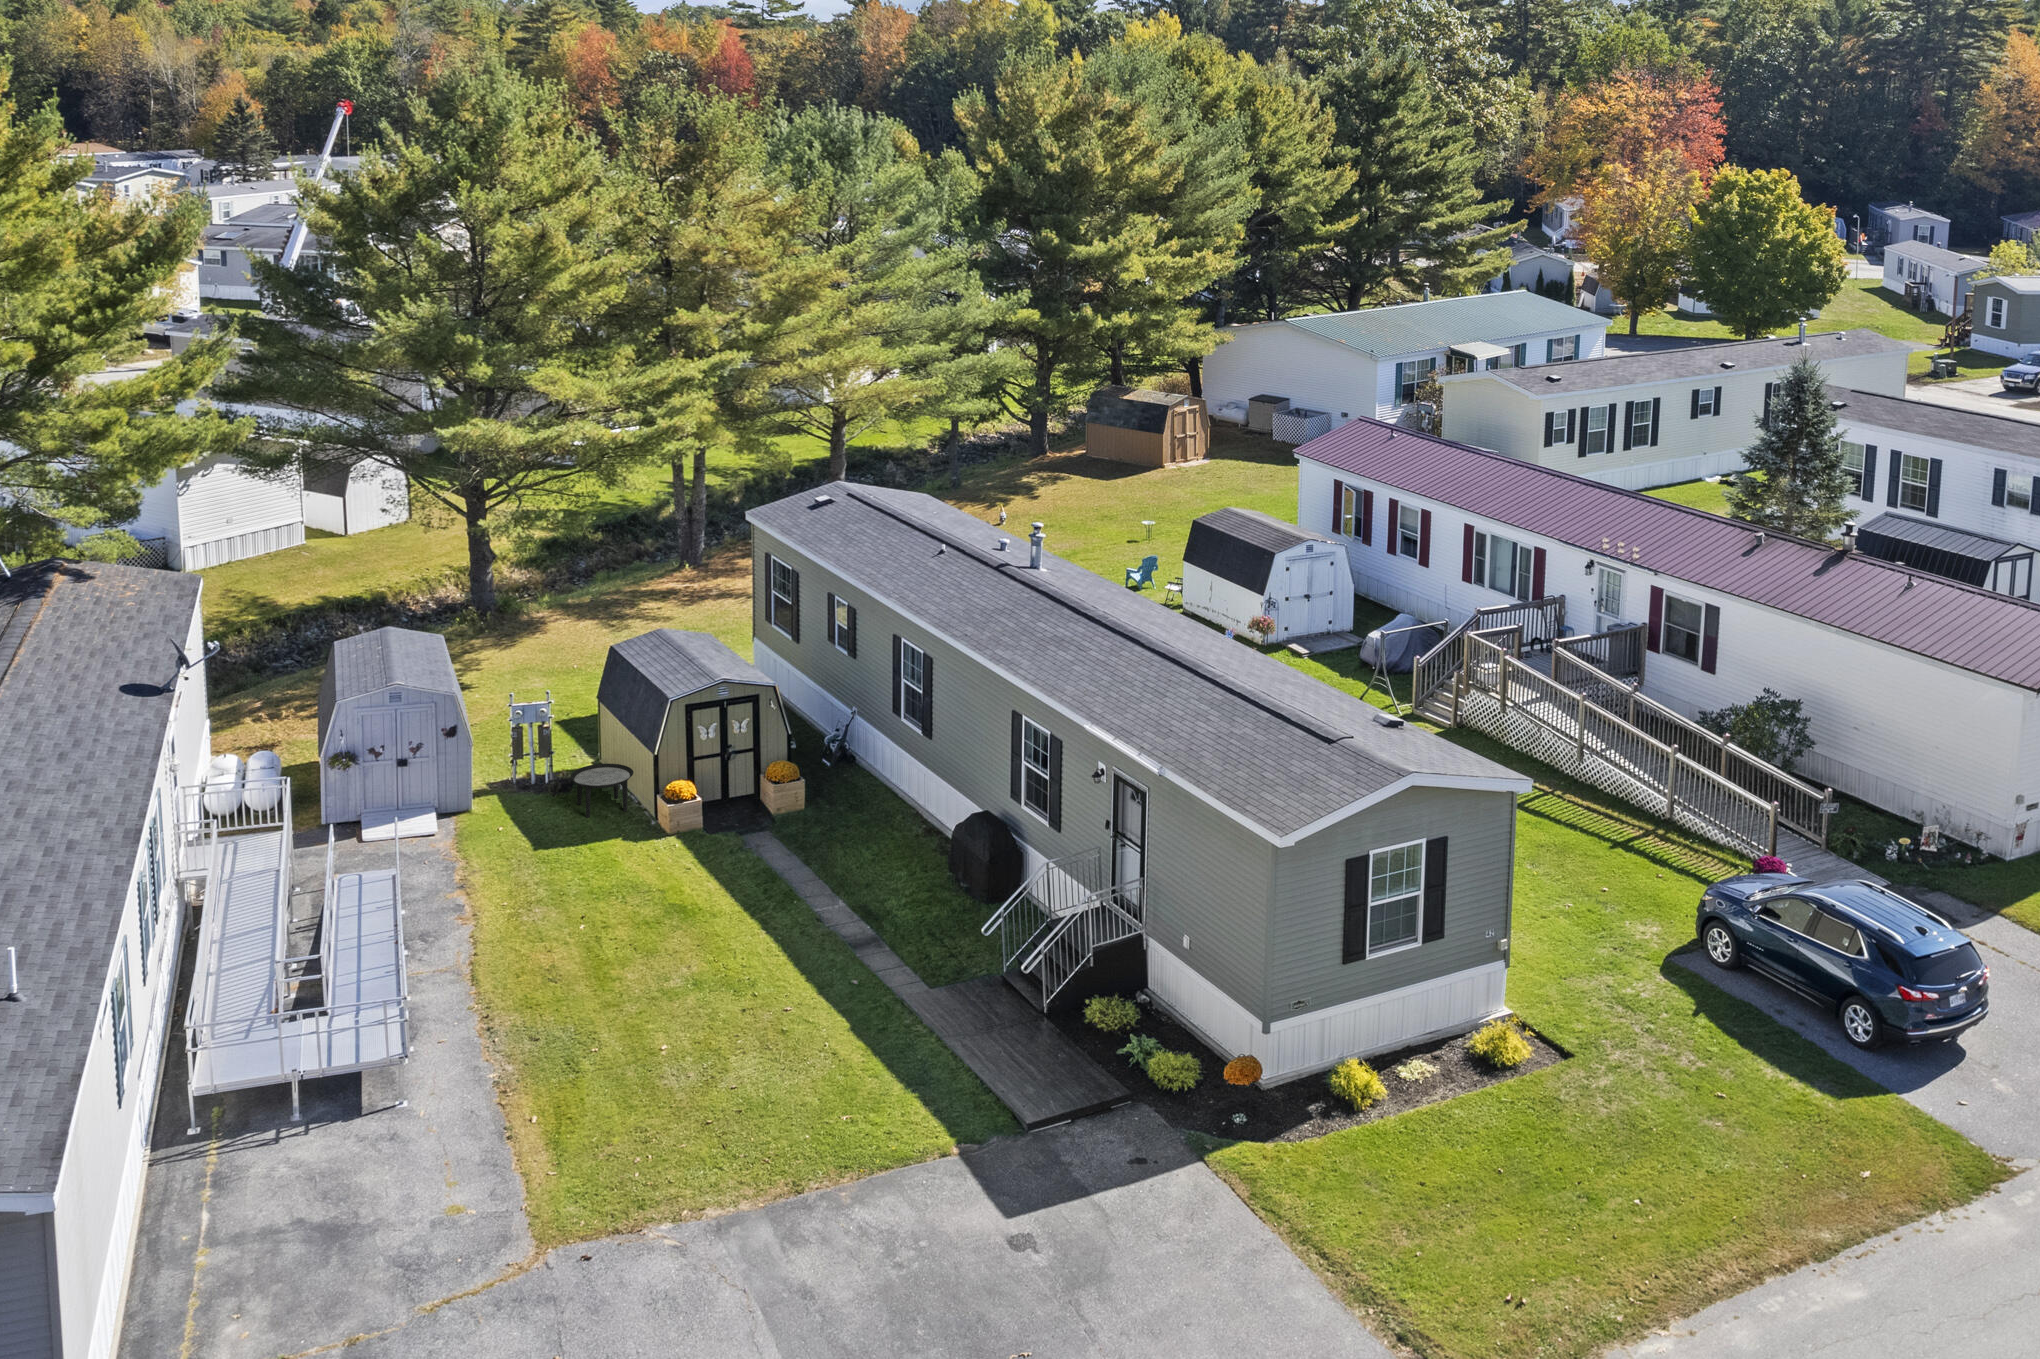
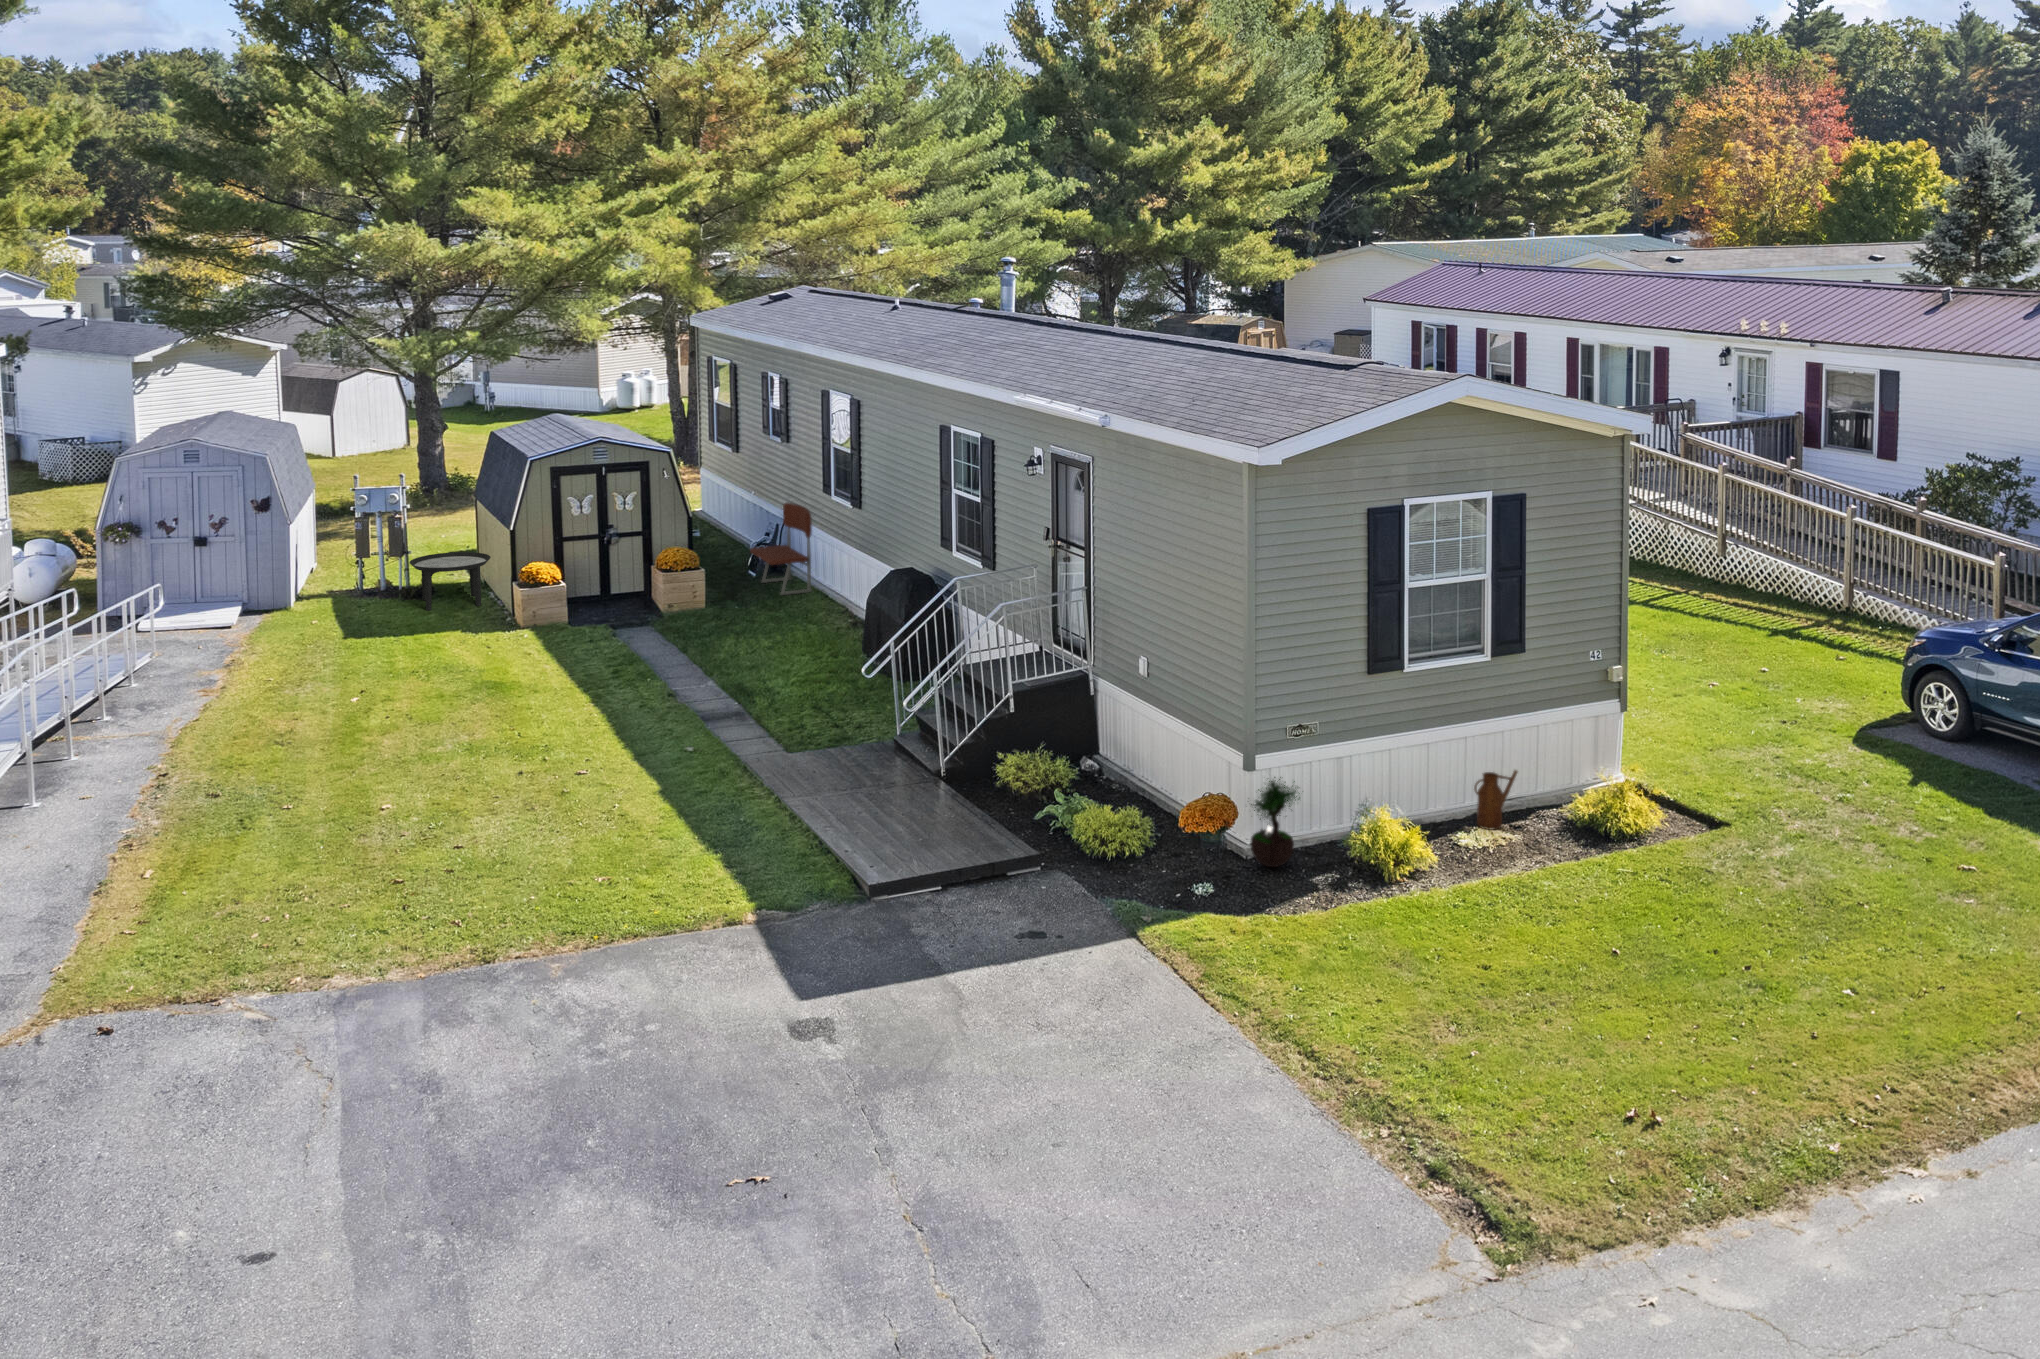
bench: none [833,717,887,797] -> present [750,503,812,595]
watering can: none [1410,1017,1439,1059] -> present [1474,770,1517,830]
potted tree: none [1266,1038,1303,1098] -> present [1250,777,1300,867]

